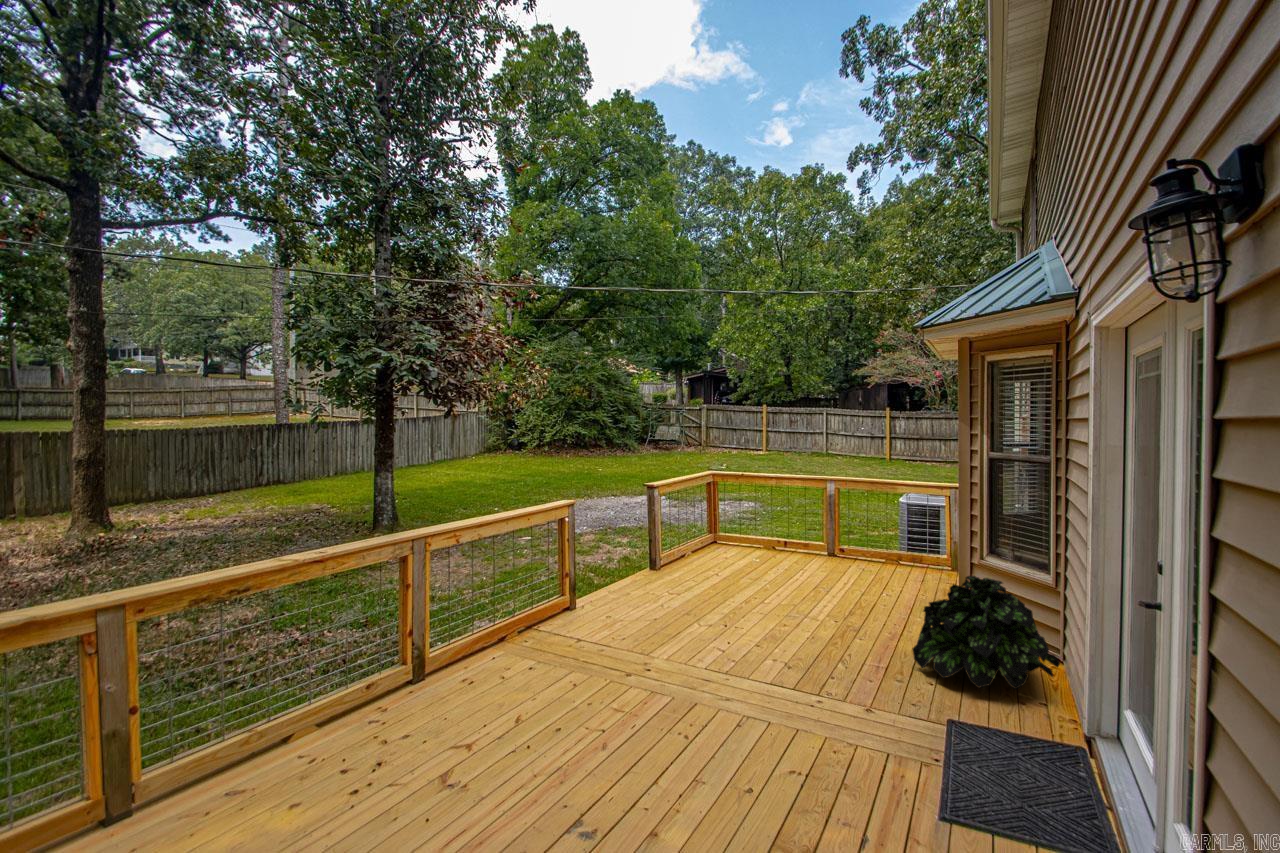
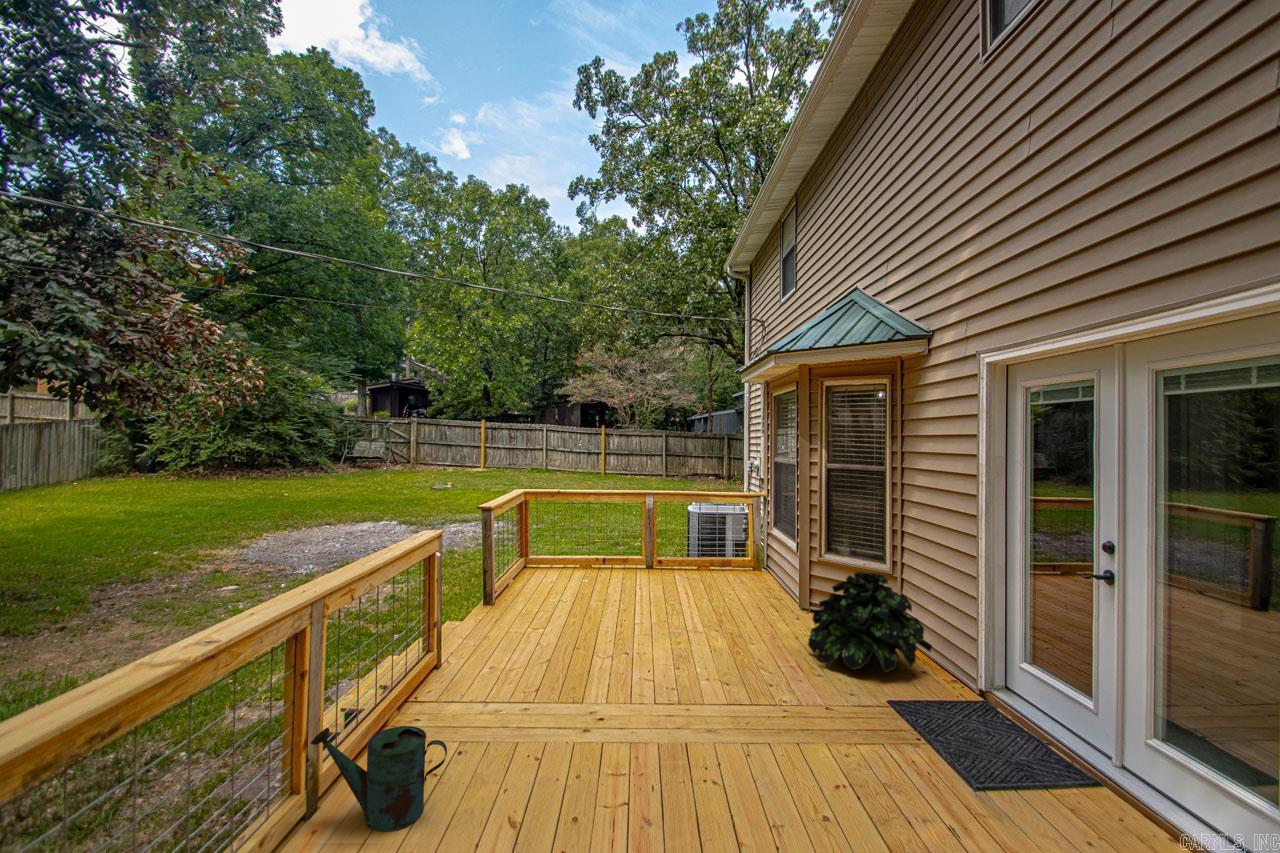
watering can: none [431,622,505,695] -> present [311,726,447,831]

